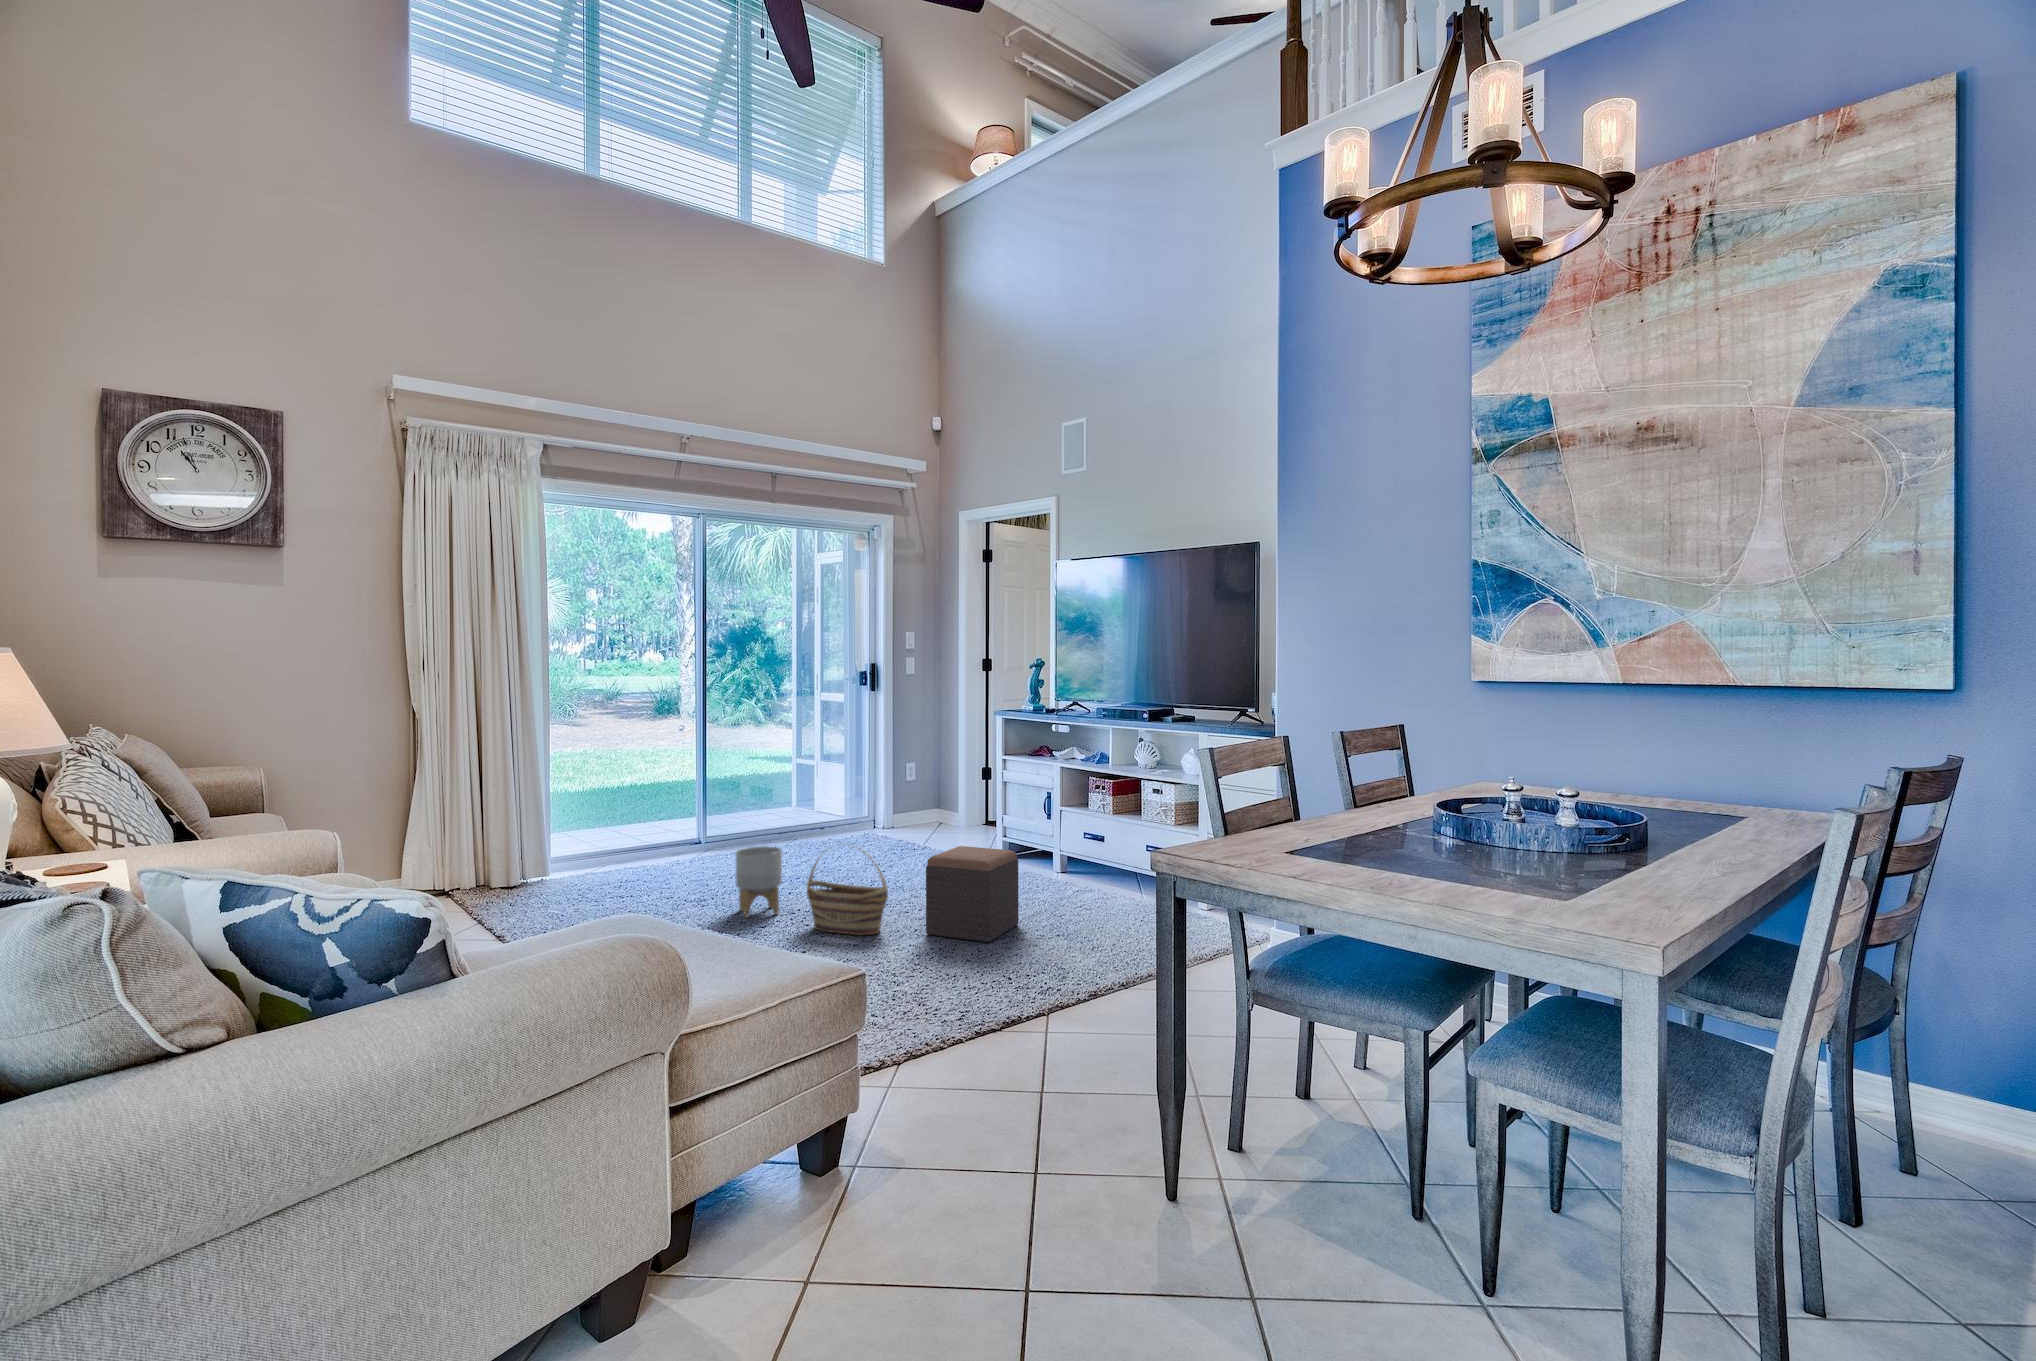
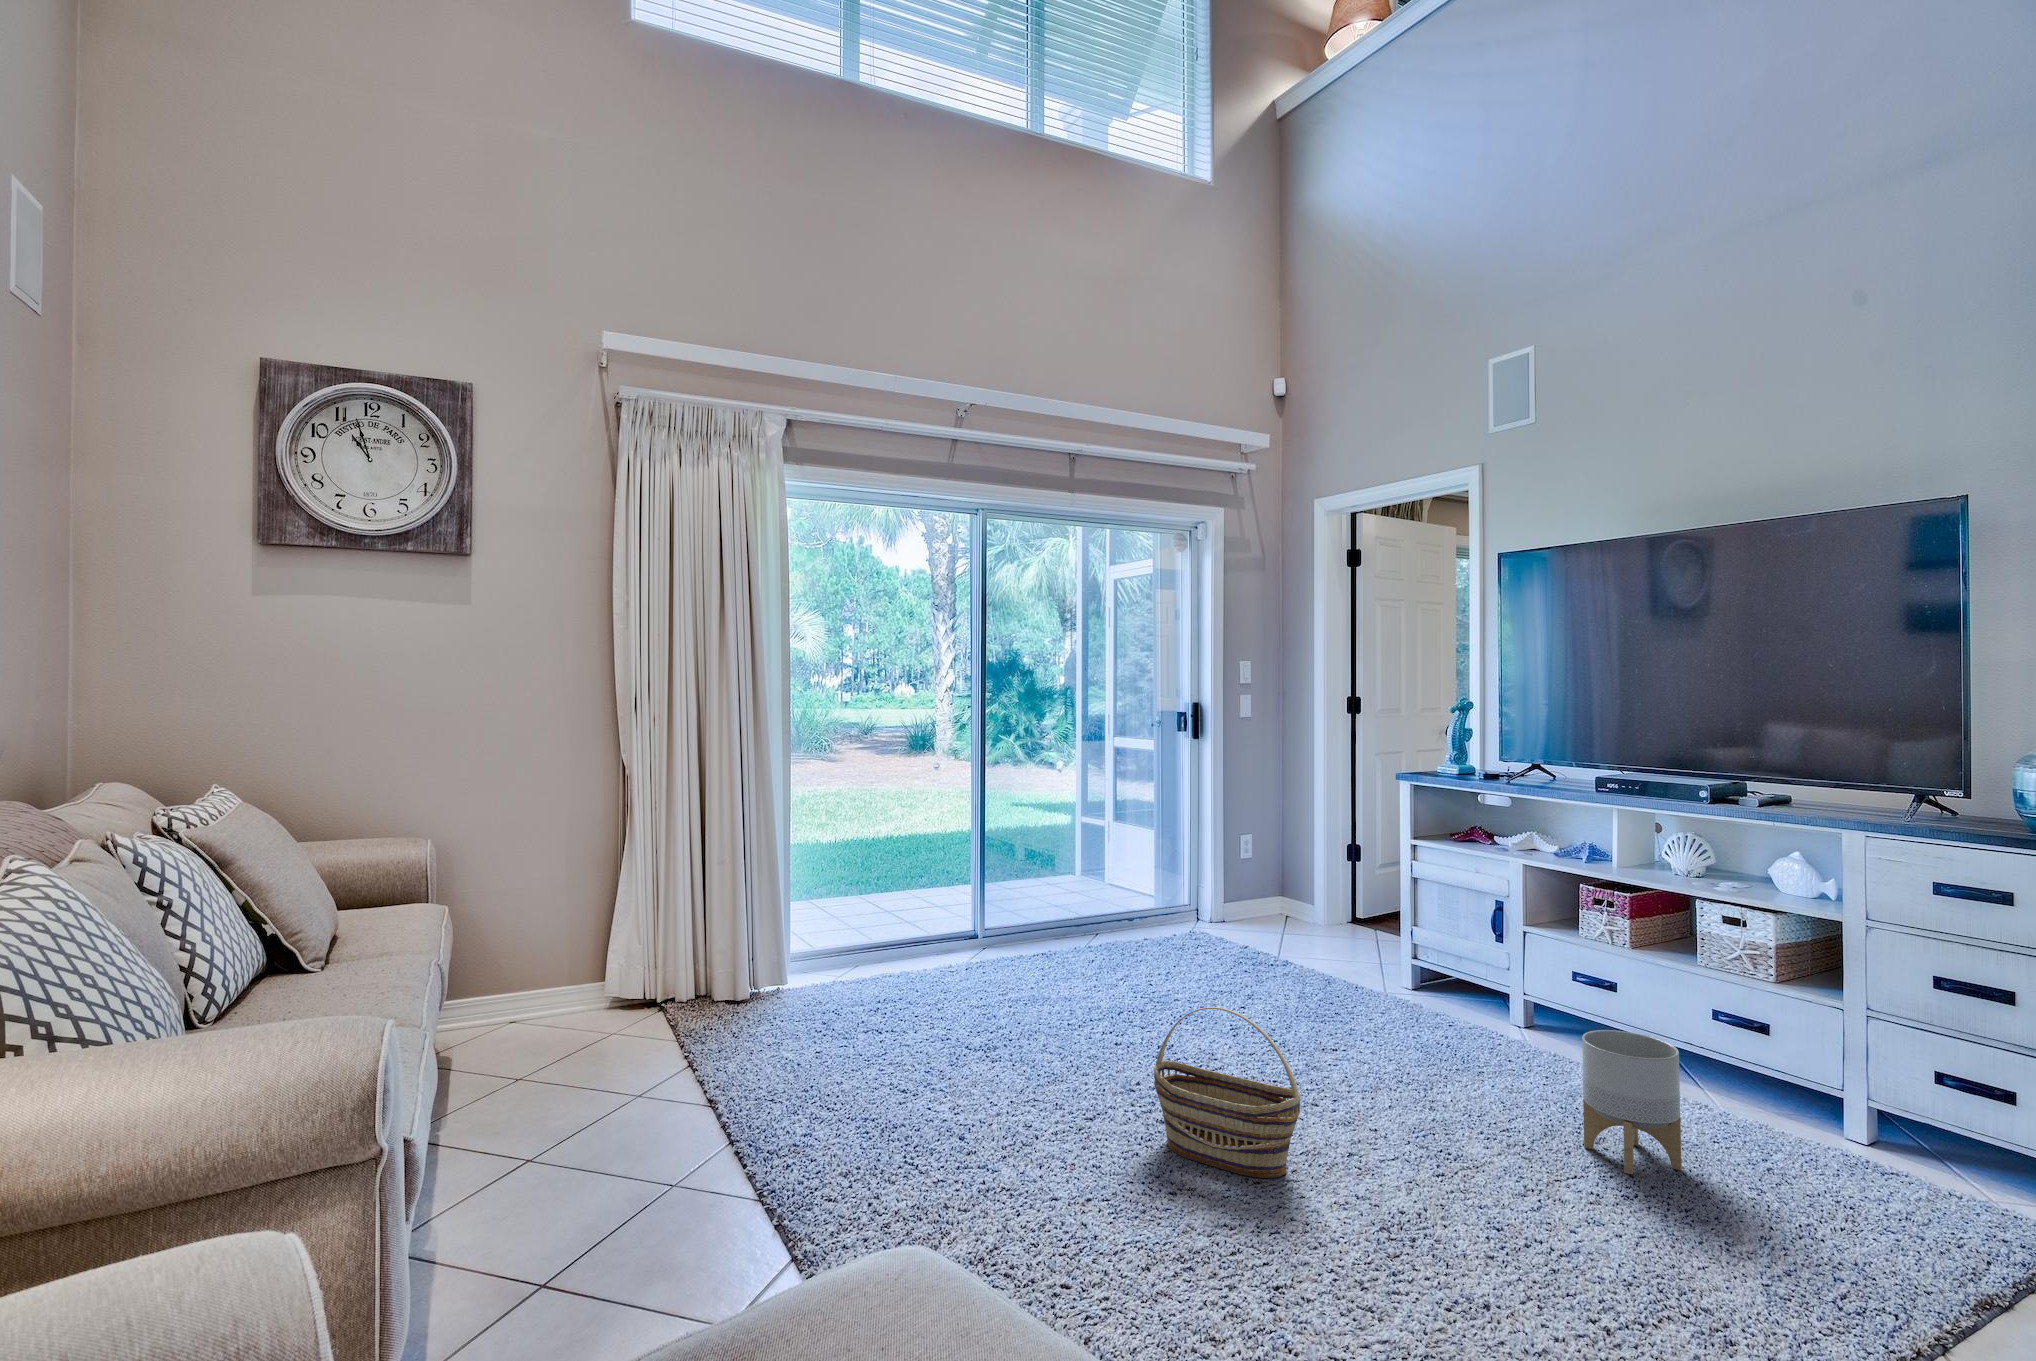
planter: present [736,846,782,918] -> present [1582,1030,1682,1174]
footstool: present [926,846,1018,942] -> none [1372,1019,1541,1230]

